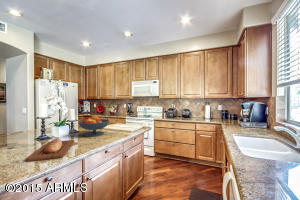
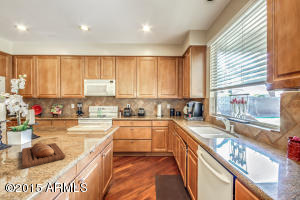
fruit bowl: present [79,116,109,137] -> none [49,116,85,139]

